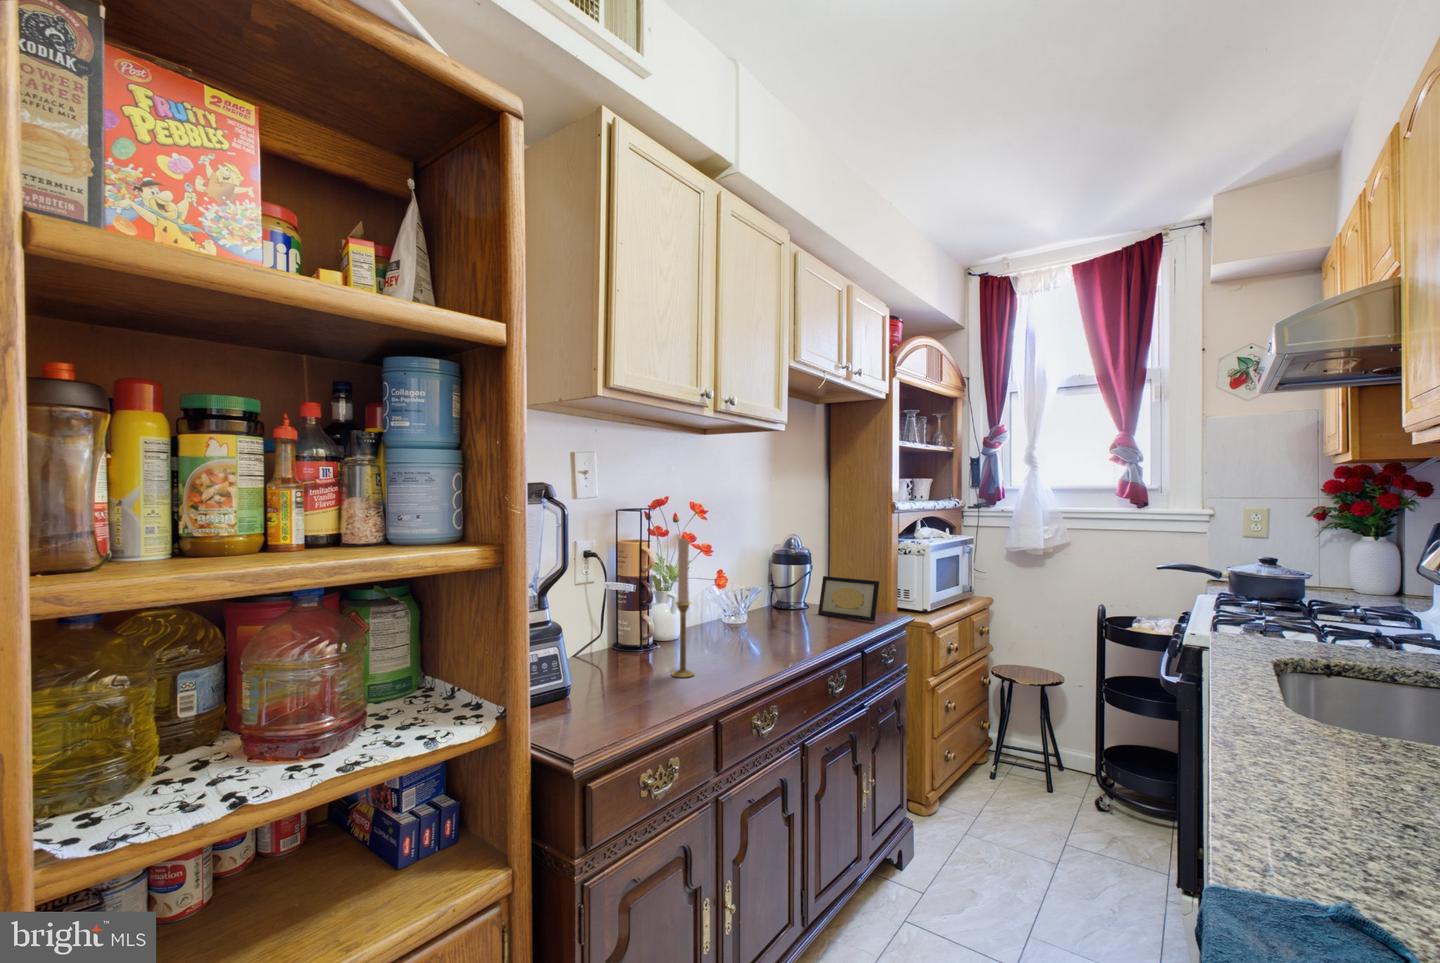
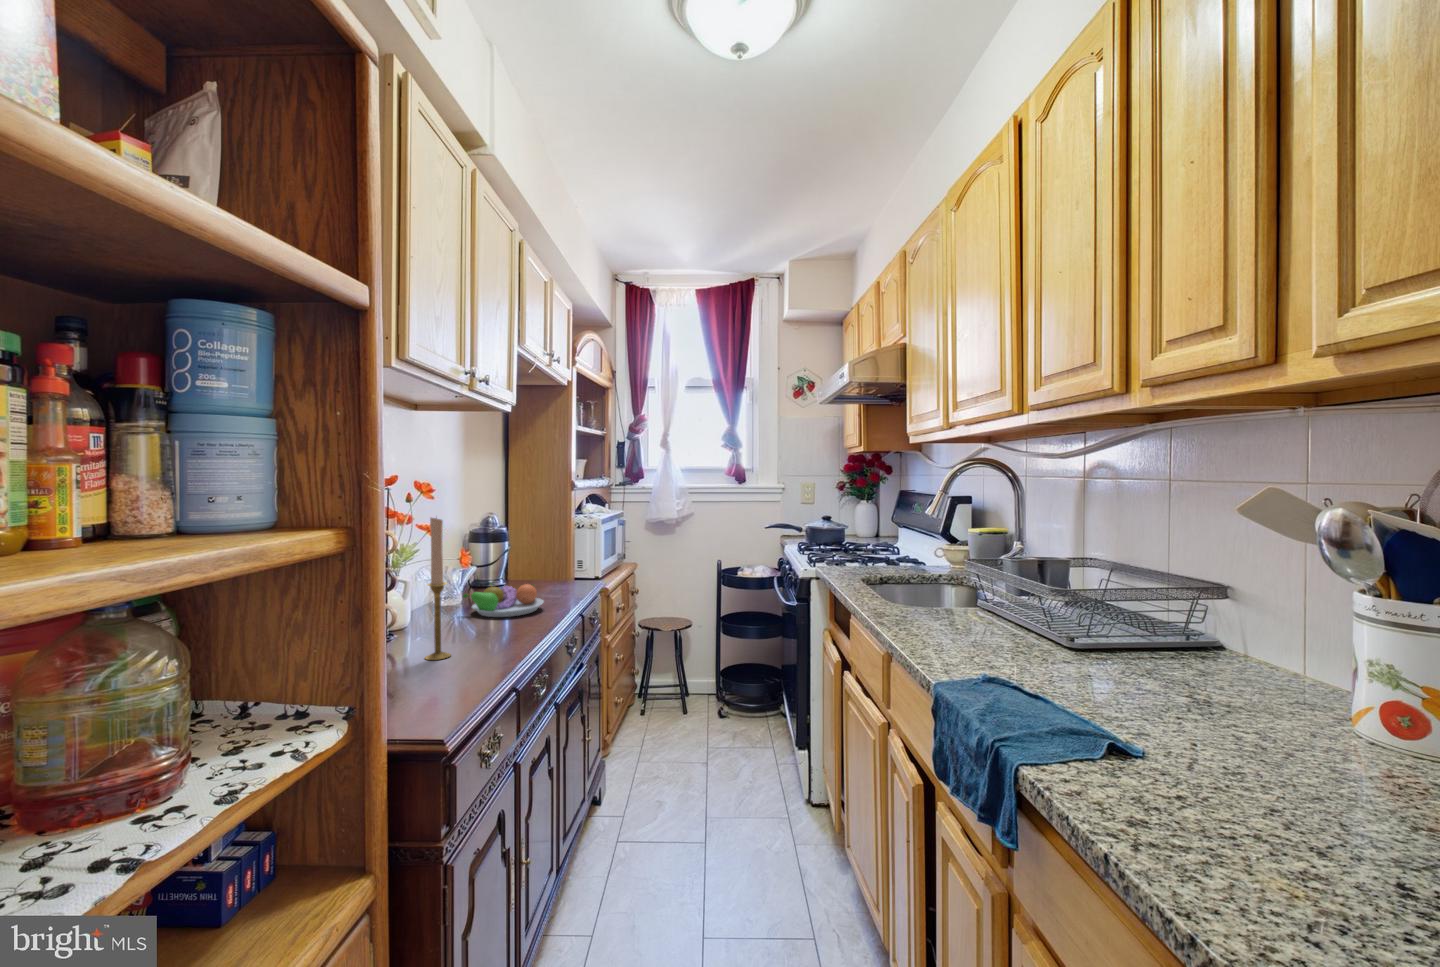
picture frame: present [818,576,879,622] -> none [515,550,574,588]
fruit bowl: none [745,606,824,645] -> present [463,583,544,617]

